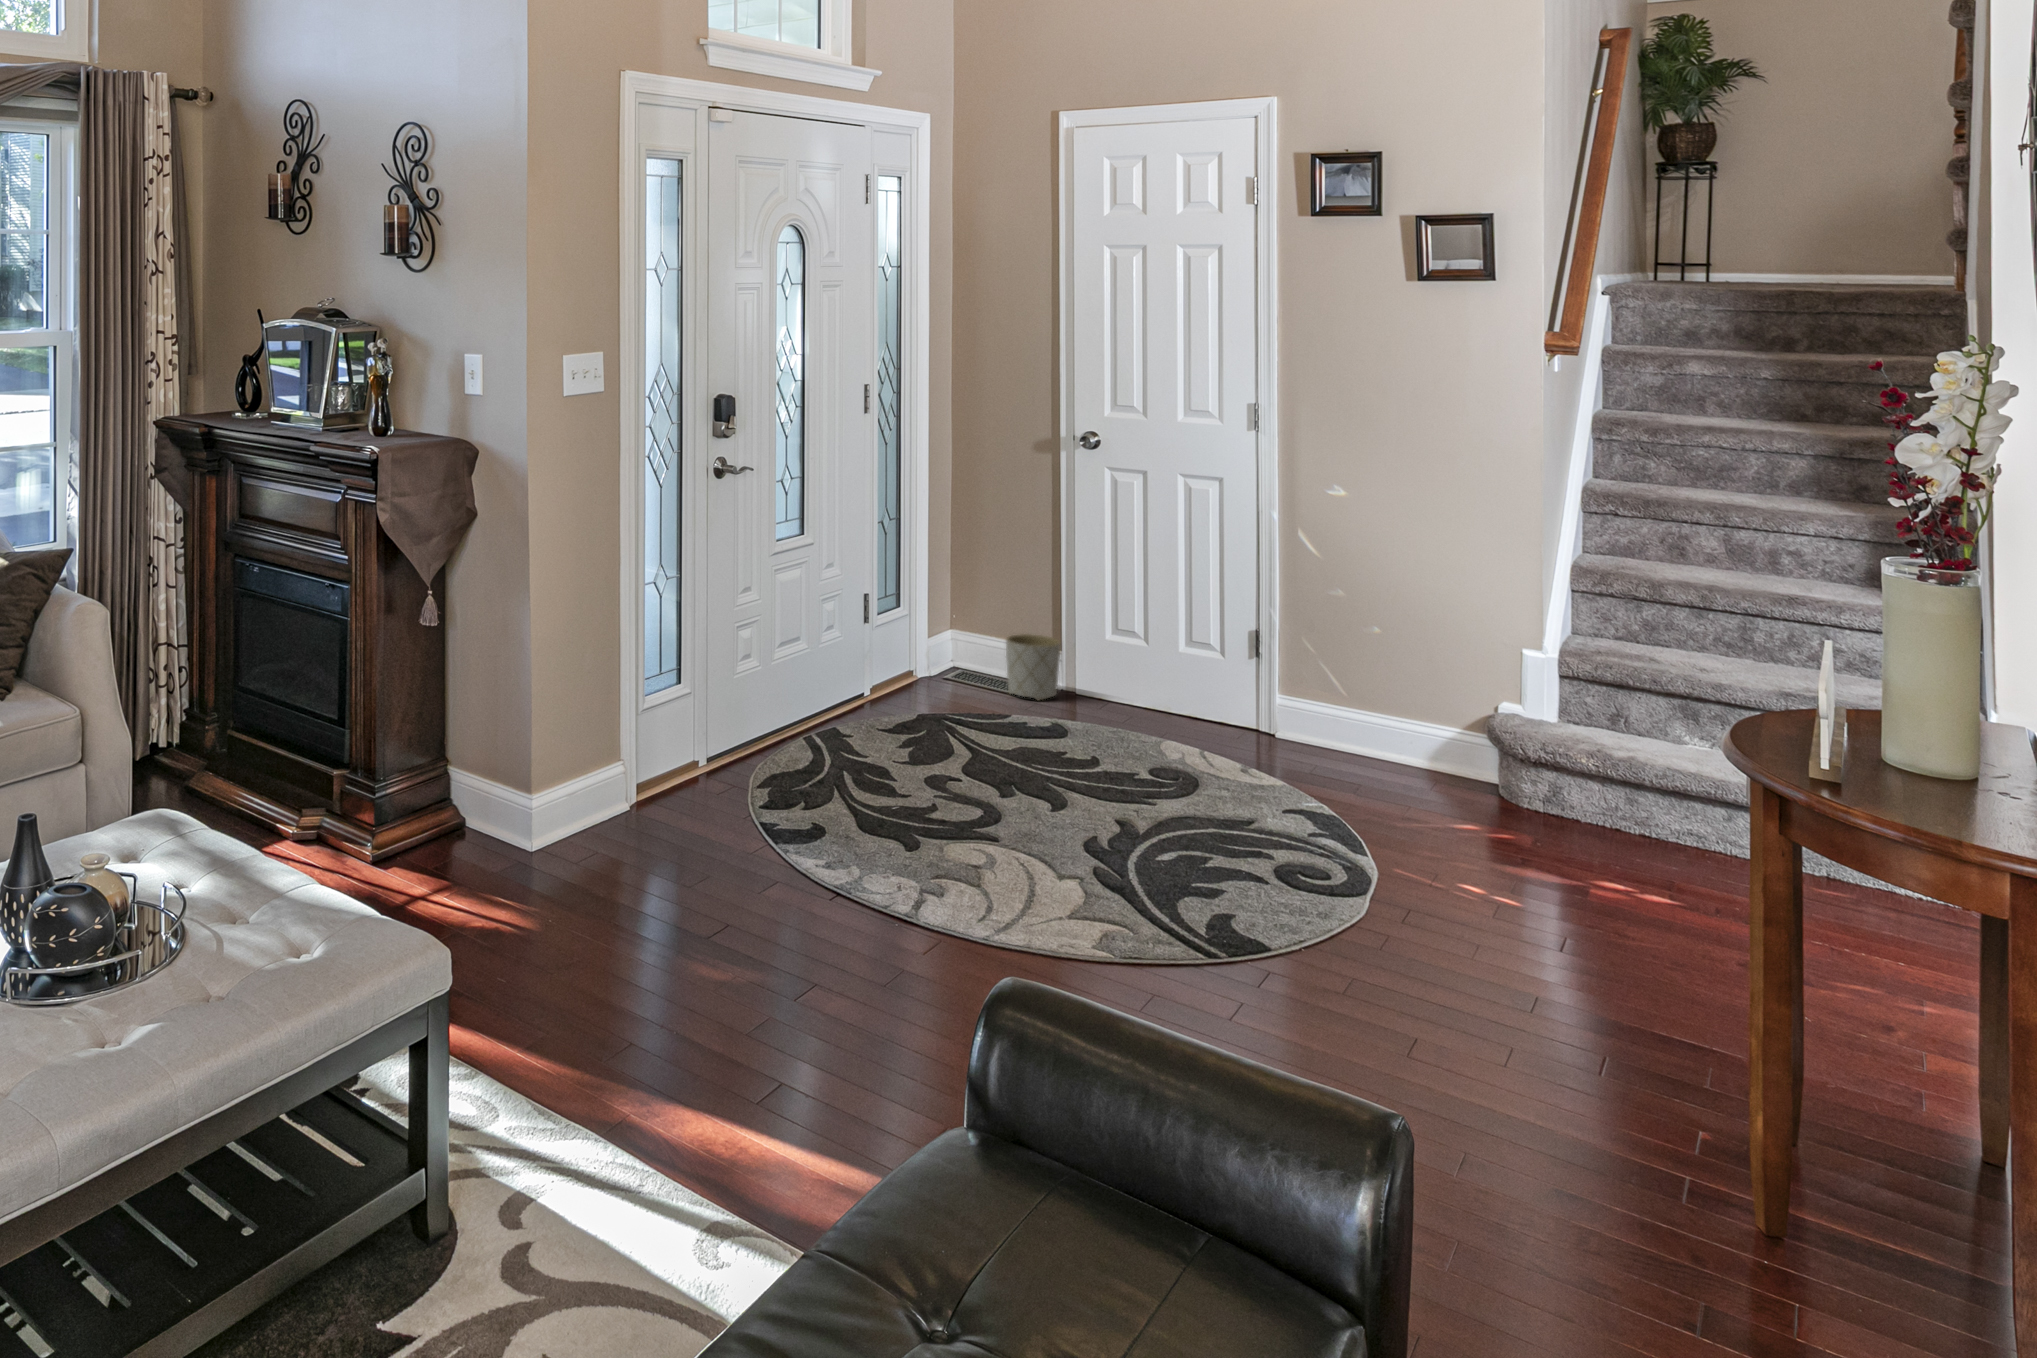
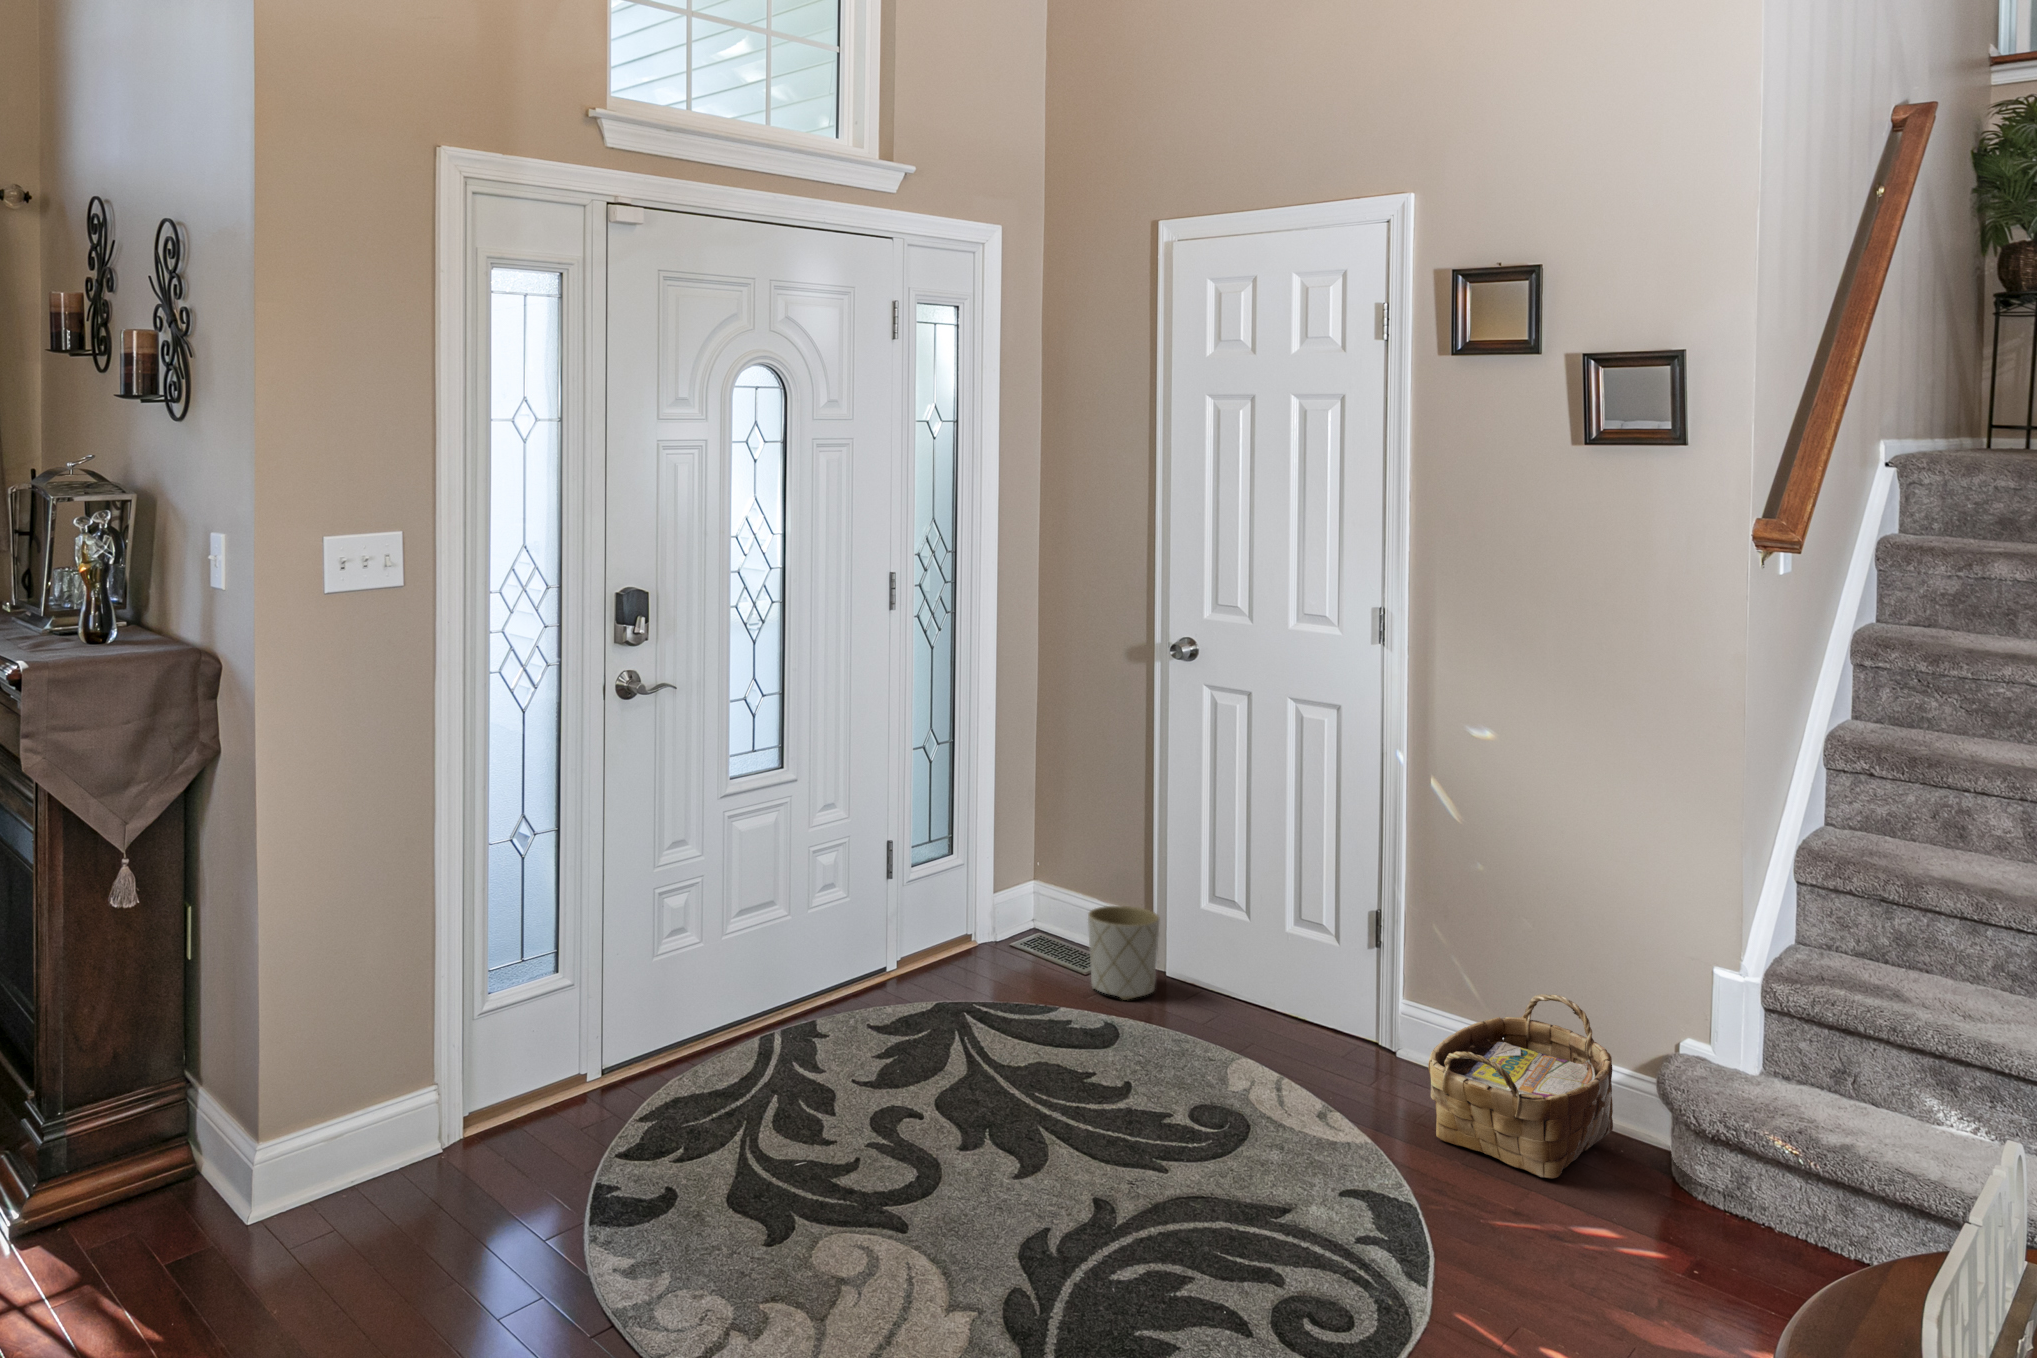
woven basket: none [1312,675,1443,795] -> present [1428,994,1613,1178]

